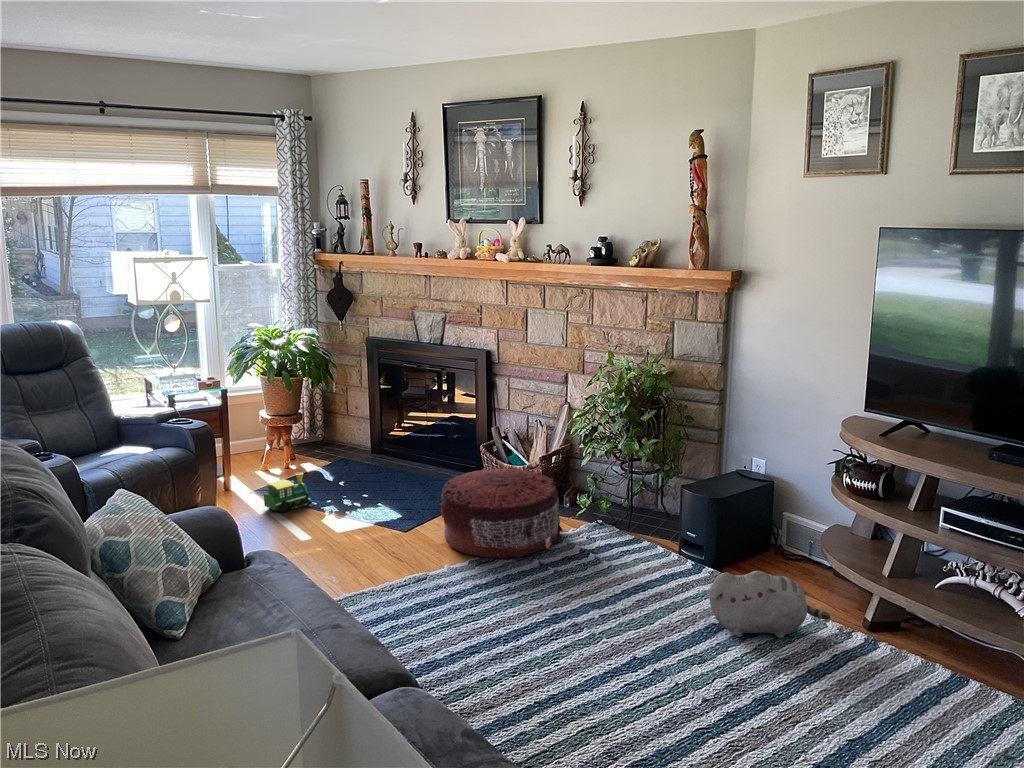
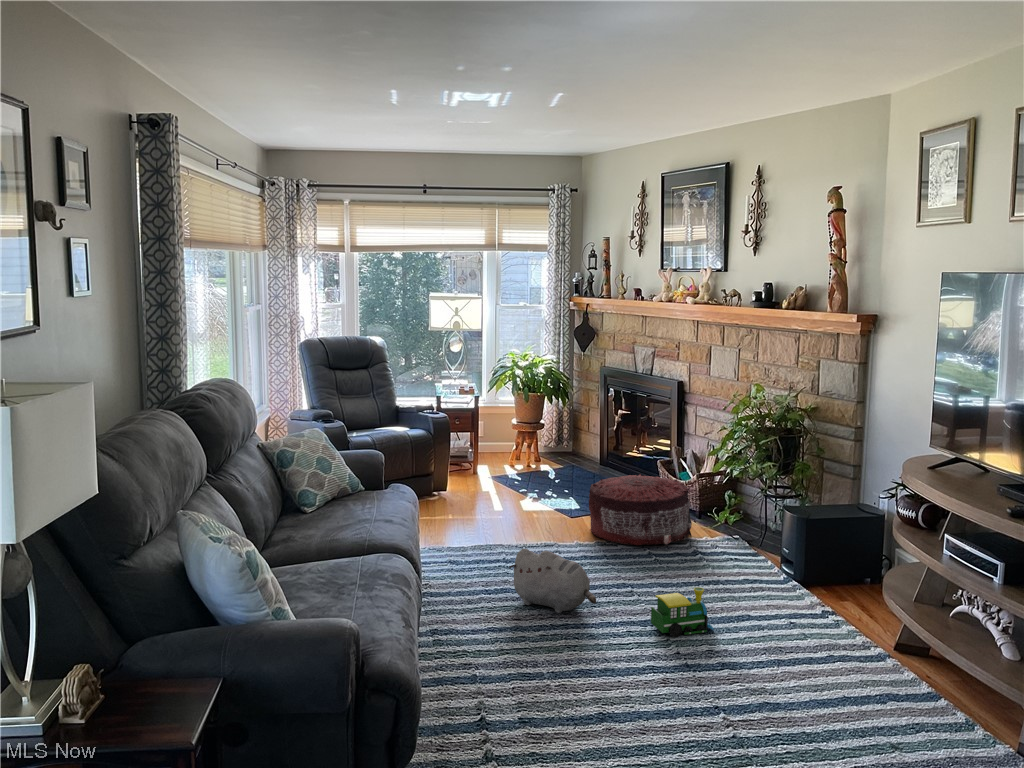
toy train: present [264,472,313,512] -> present [651,587,714,637]
plush toy: present [709,571,830,638] -> present [509,549,596,613]

